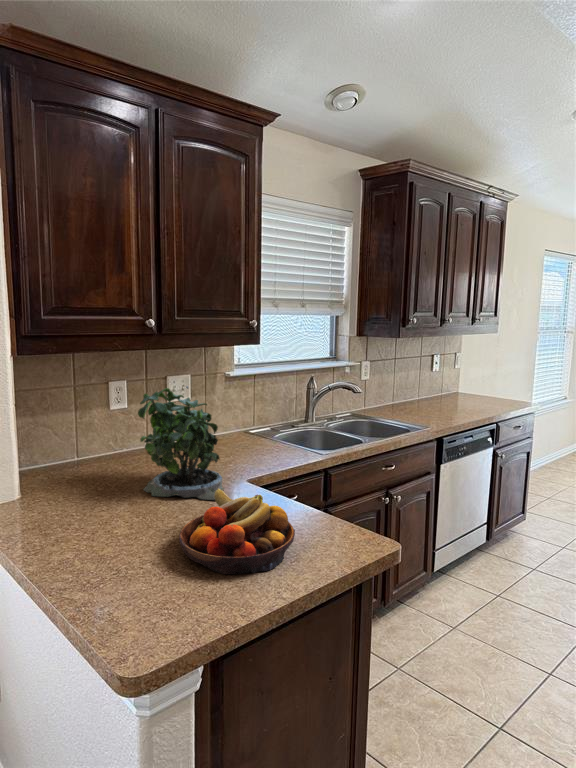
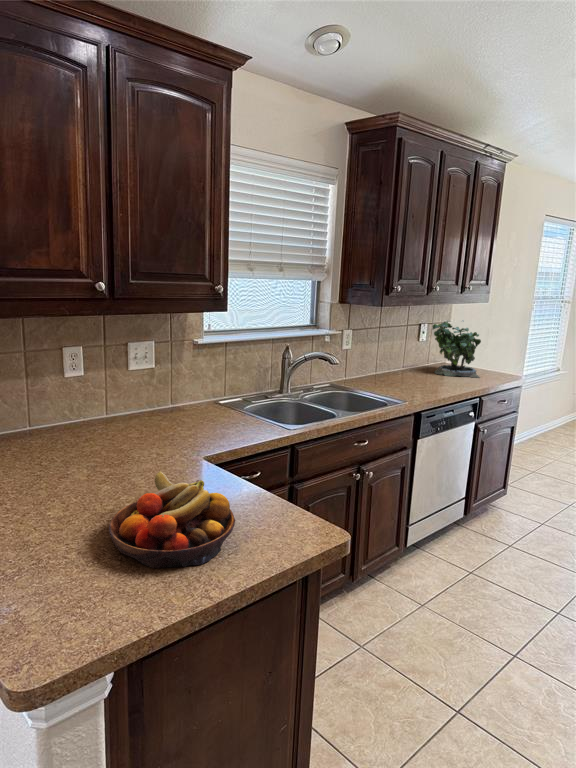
potted plant: present [138,386,224,500] -> present [433,322,481,378]

